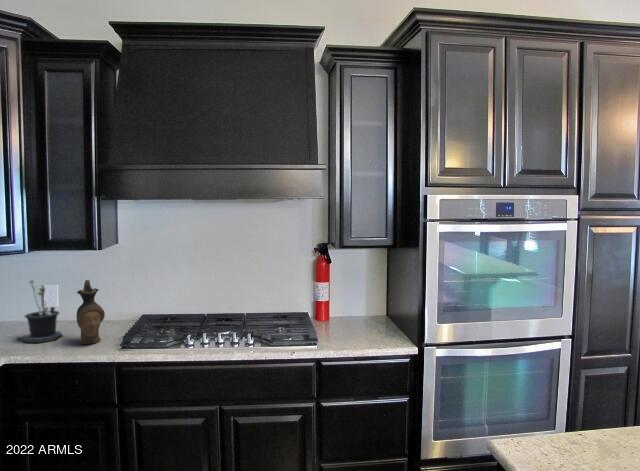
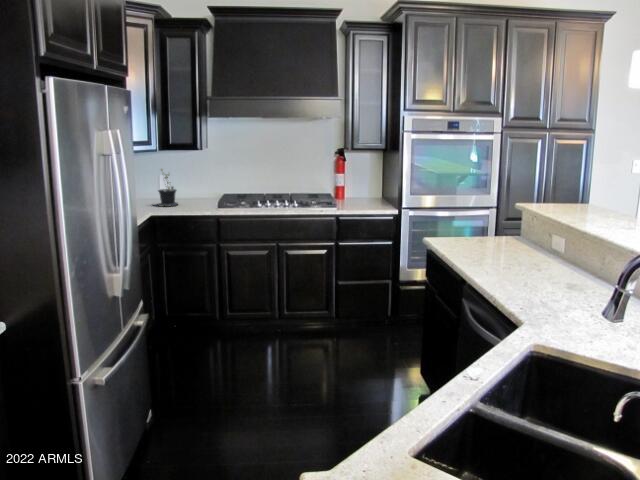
ceramic pitcher: present [77,280,105,344] -> none [191,169,207,207]

